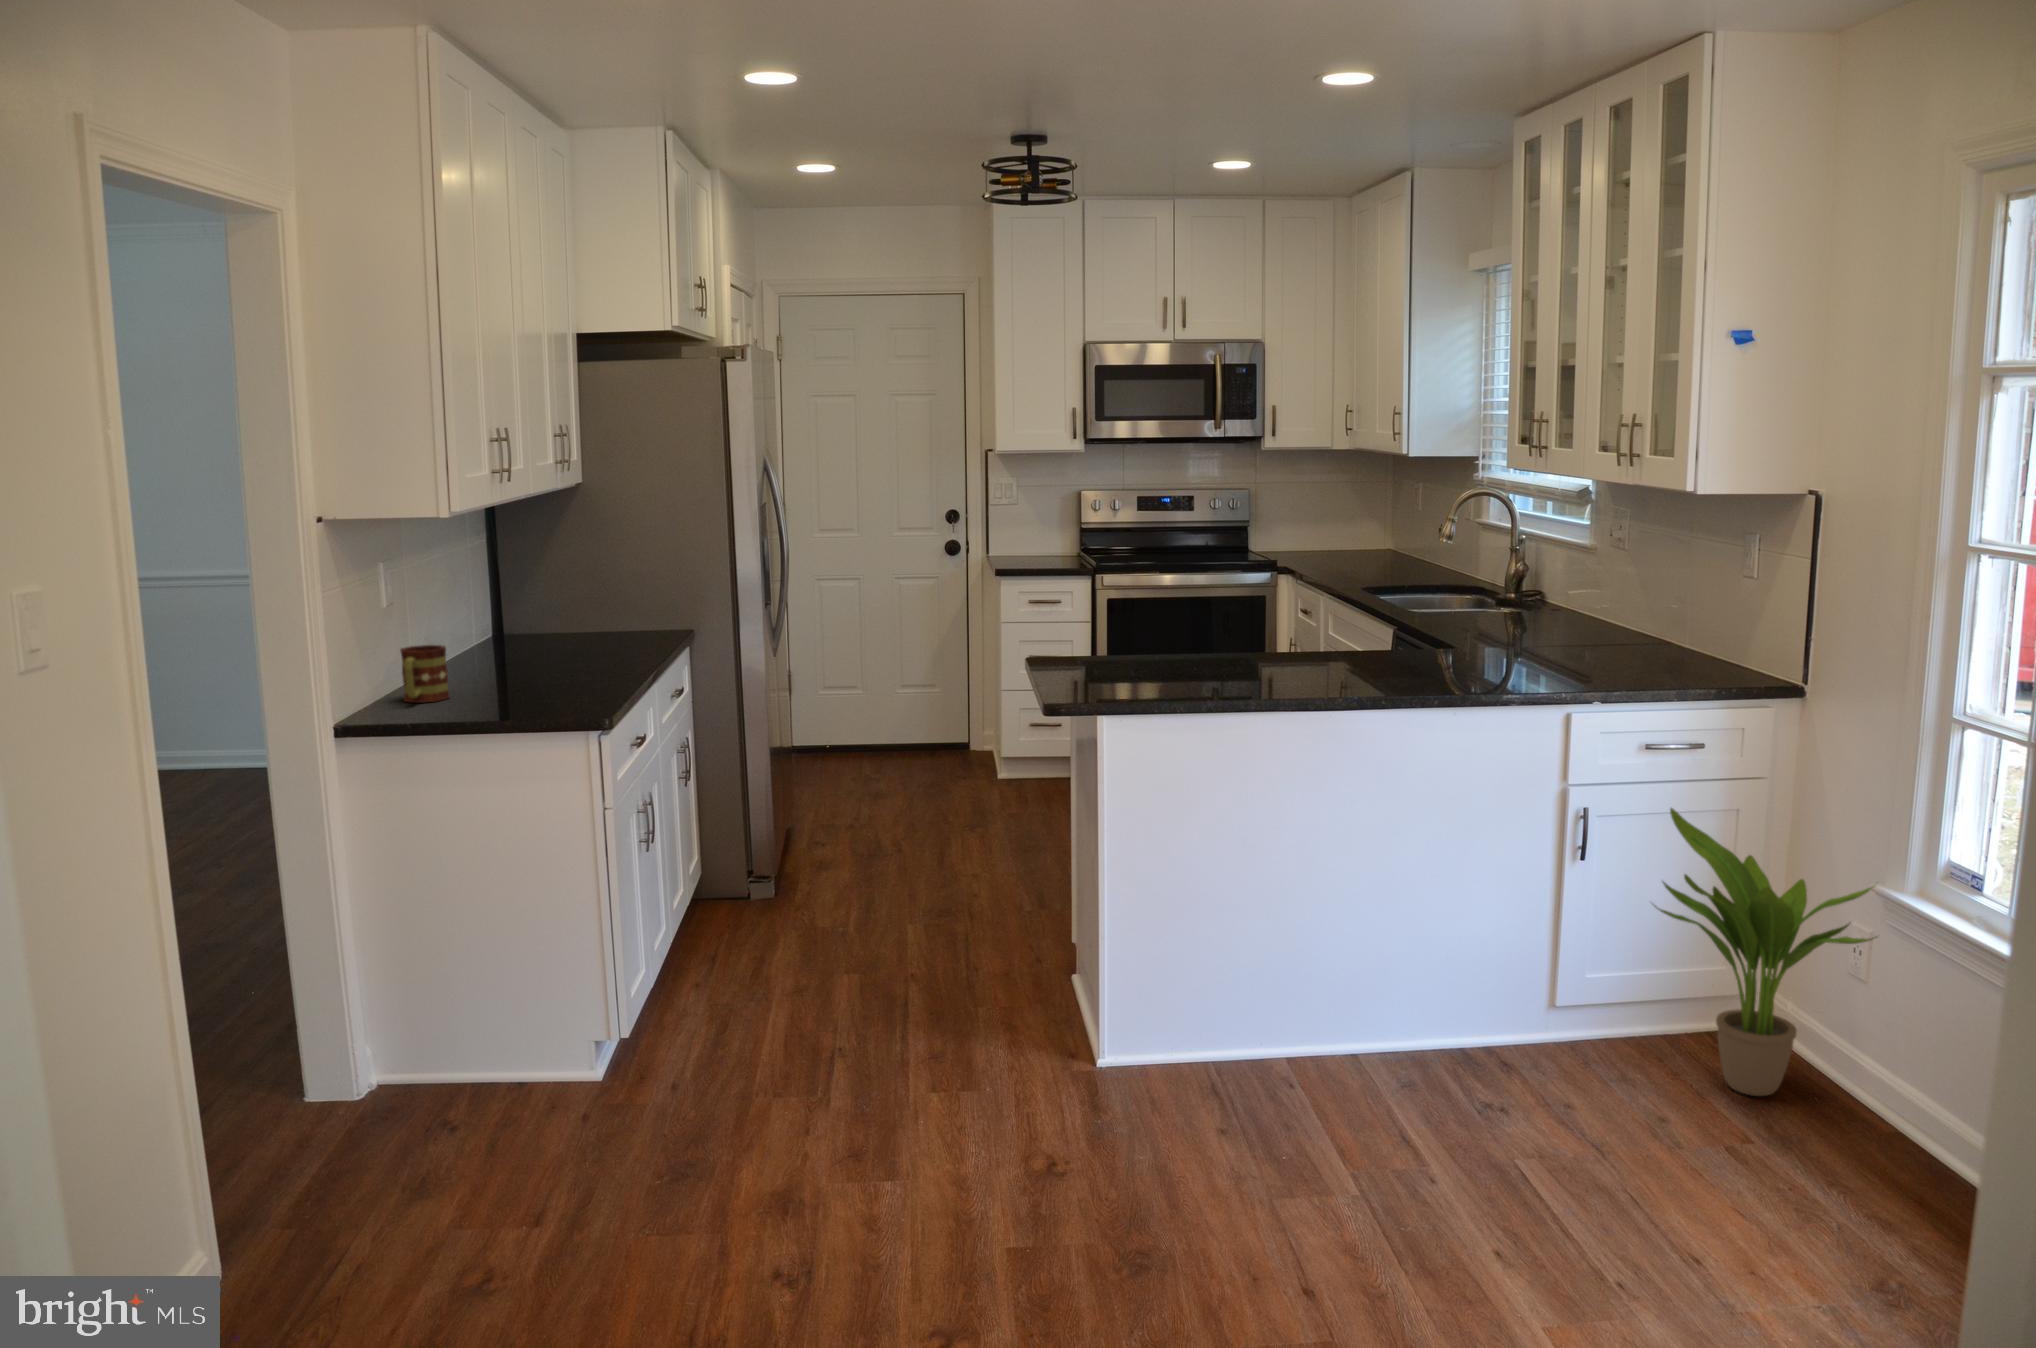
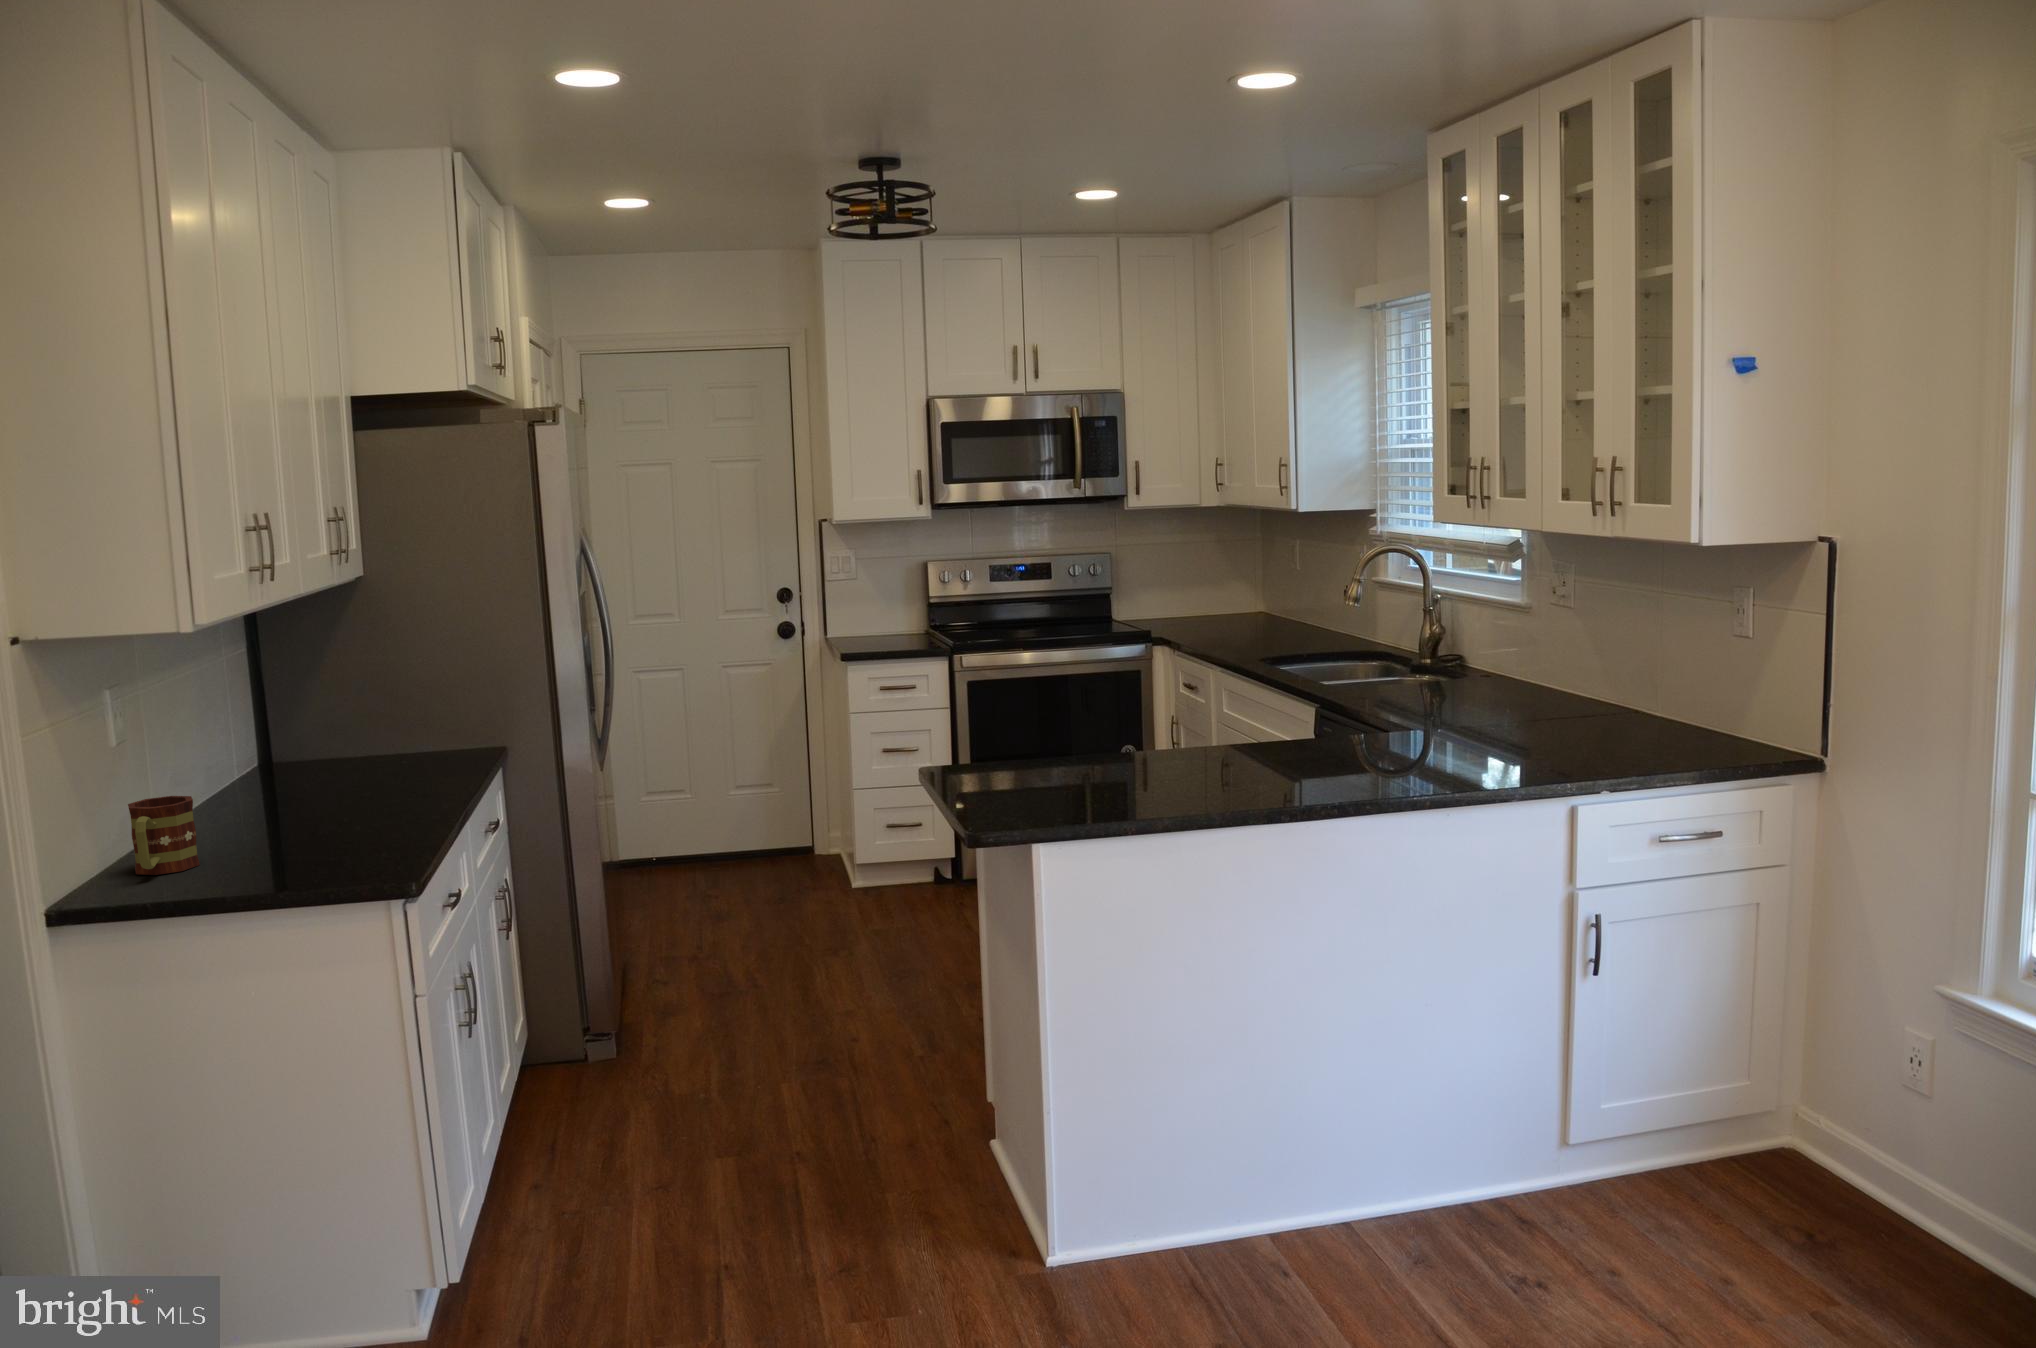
potted plant: present [1656,808,1876,1096] -> none [1694,905,1967,1234]

